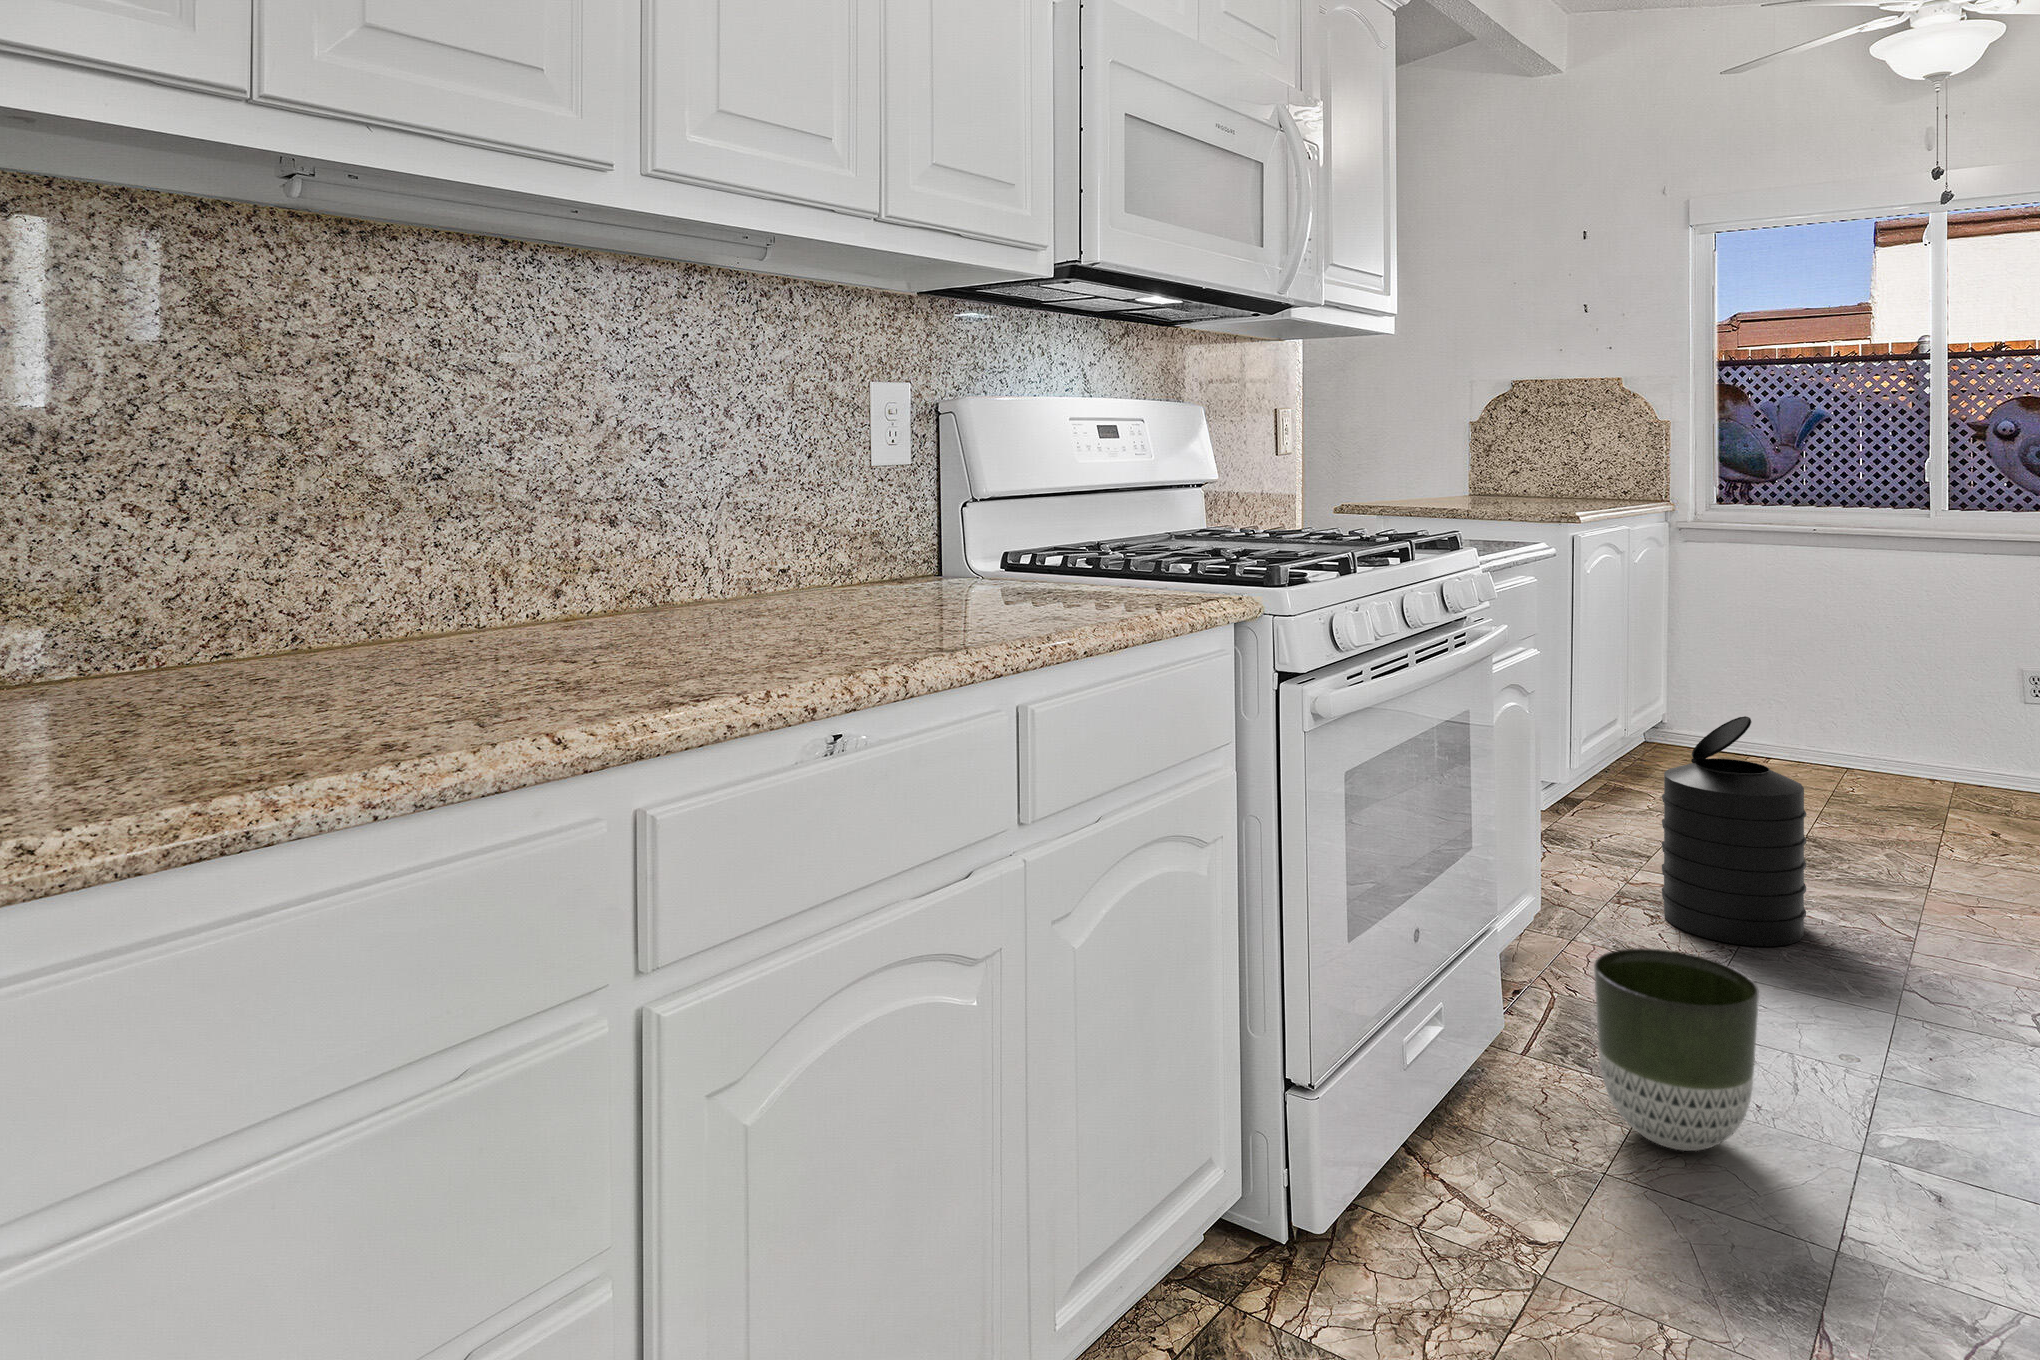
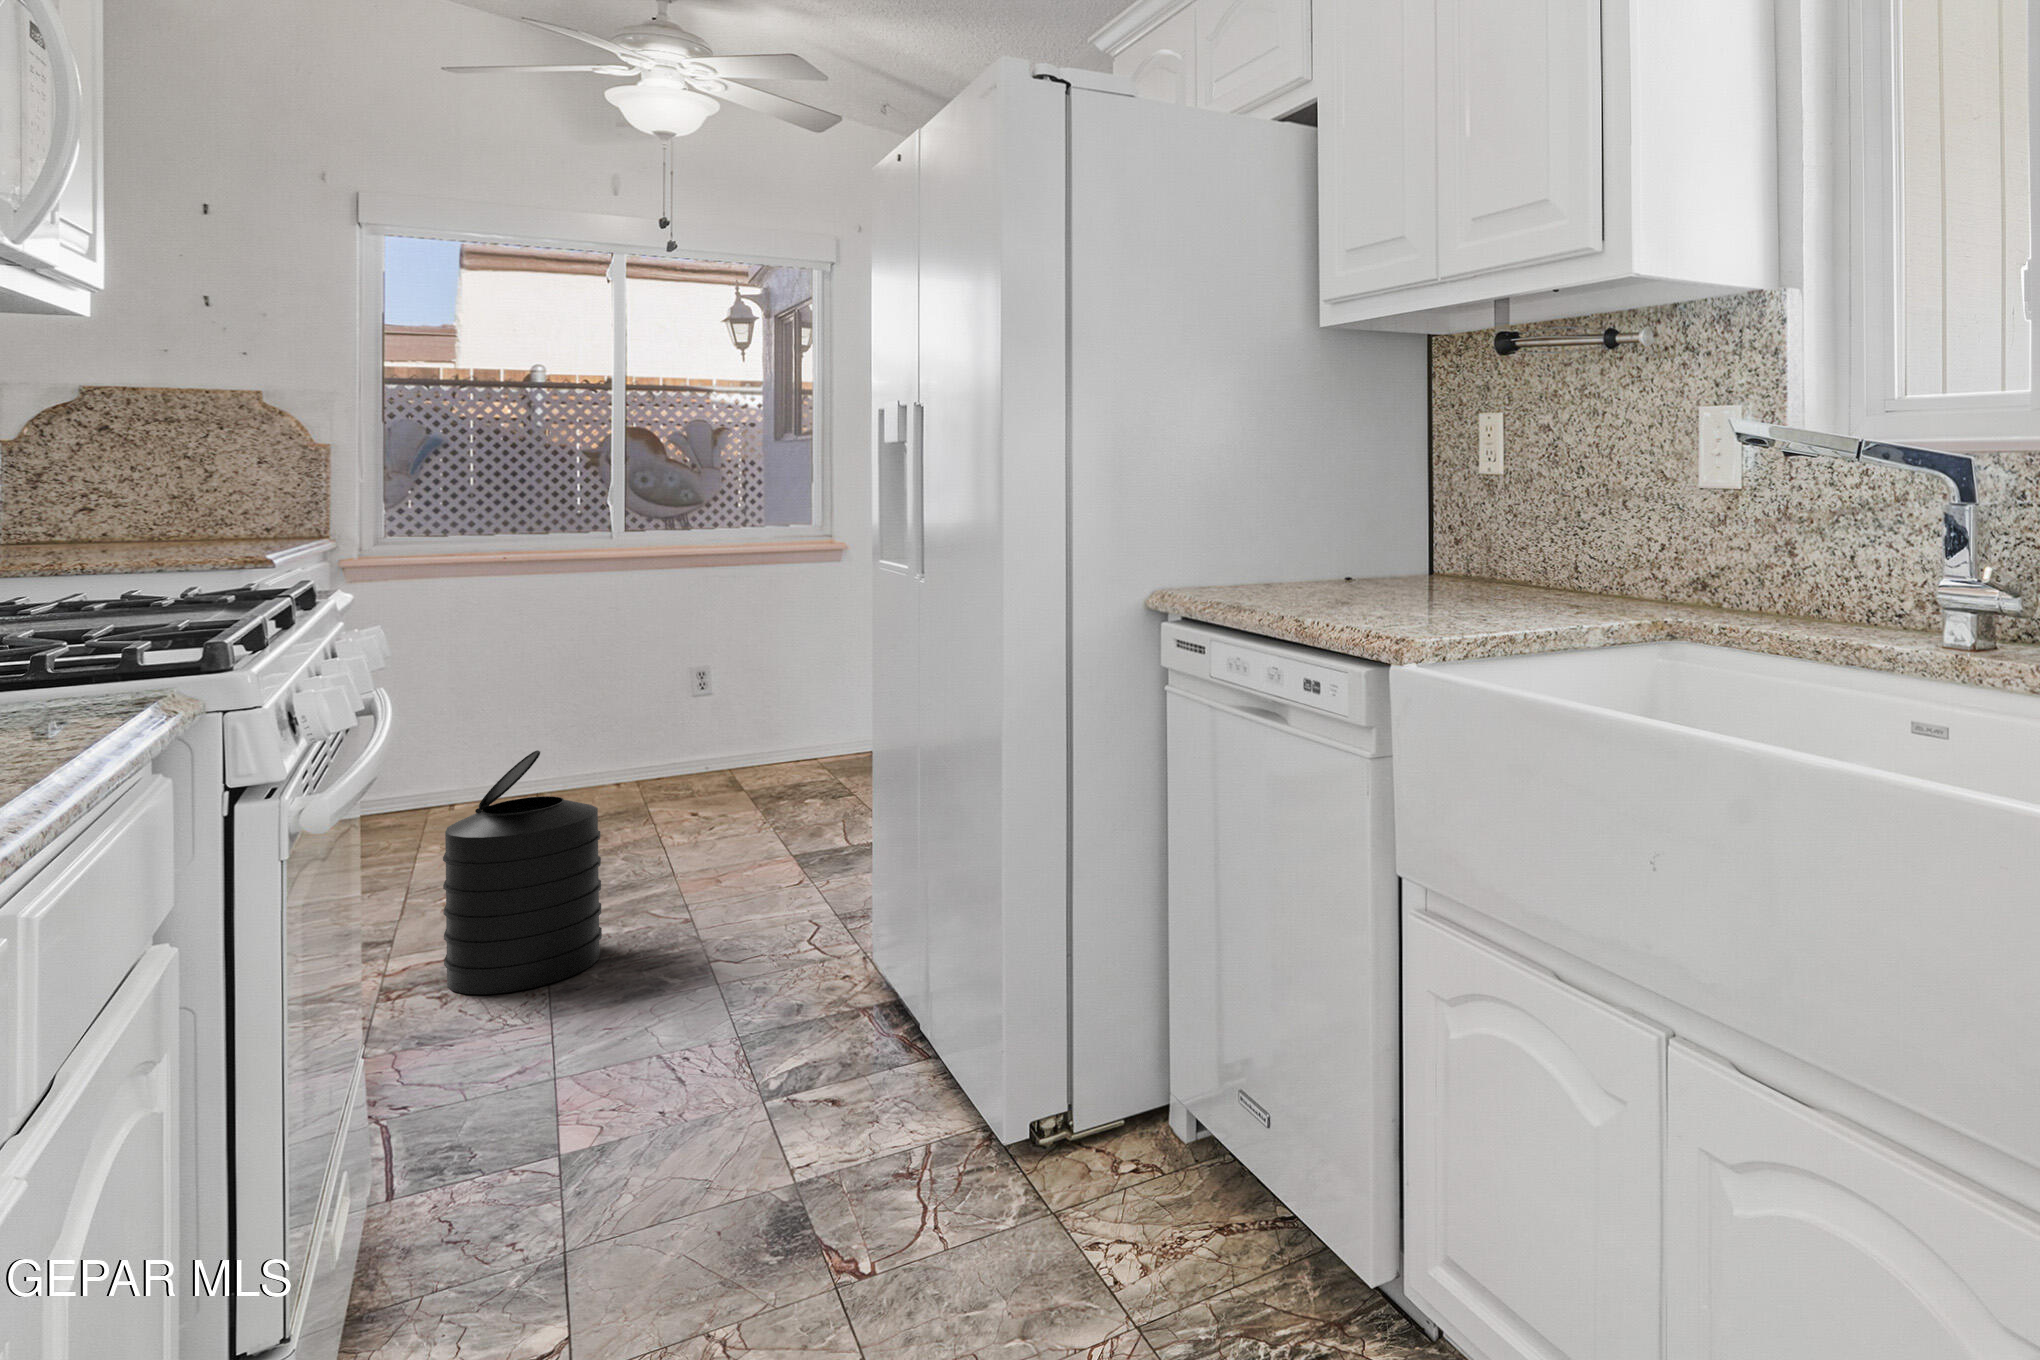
planter: present [1594,948,1759,1151] -> none [516,985,692,1195]

